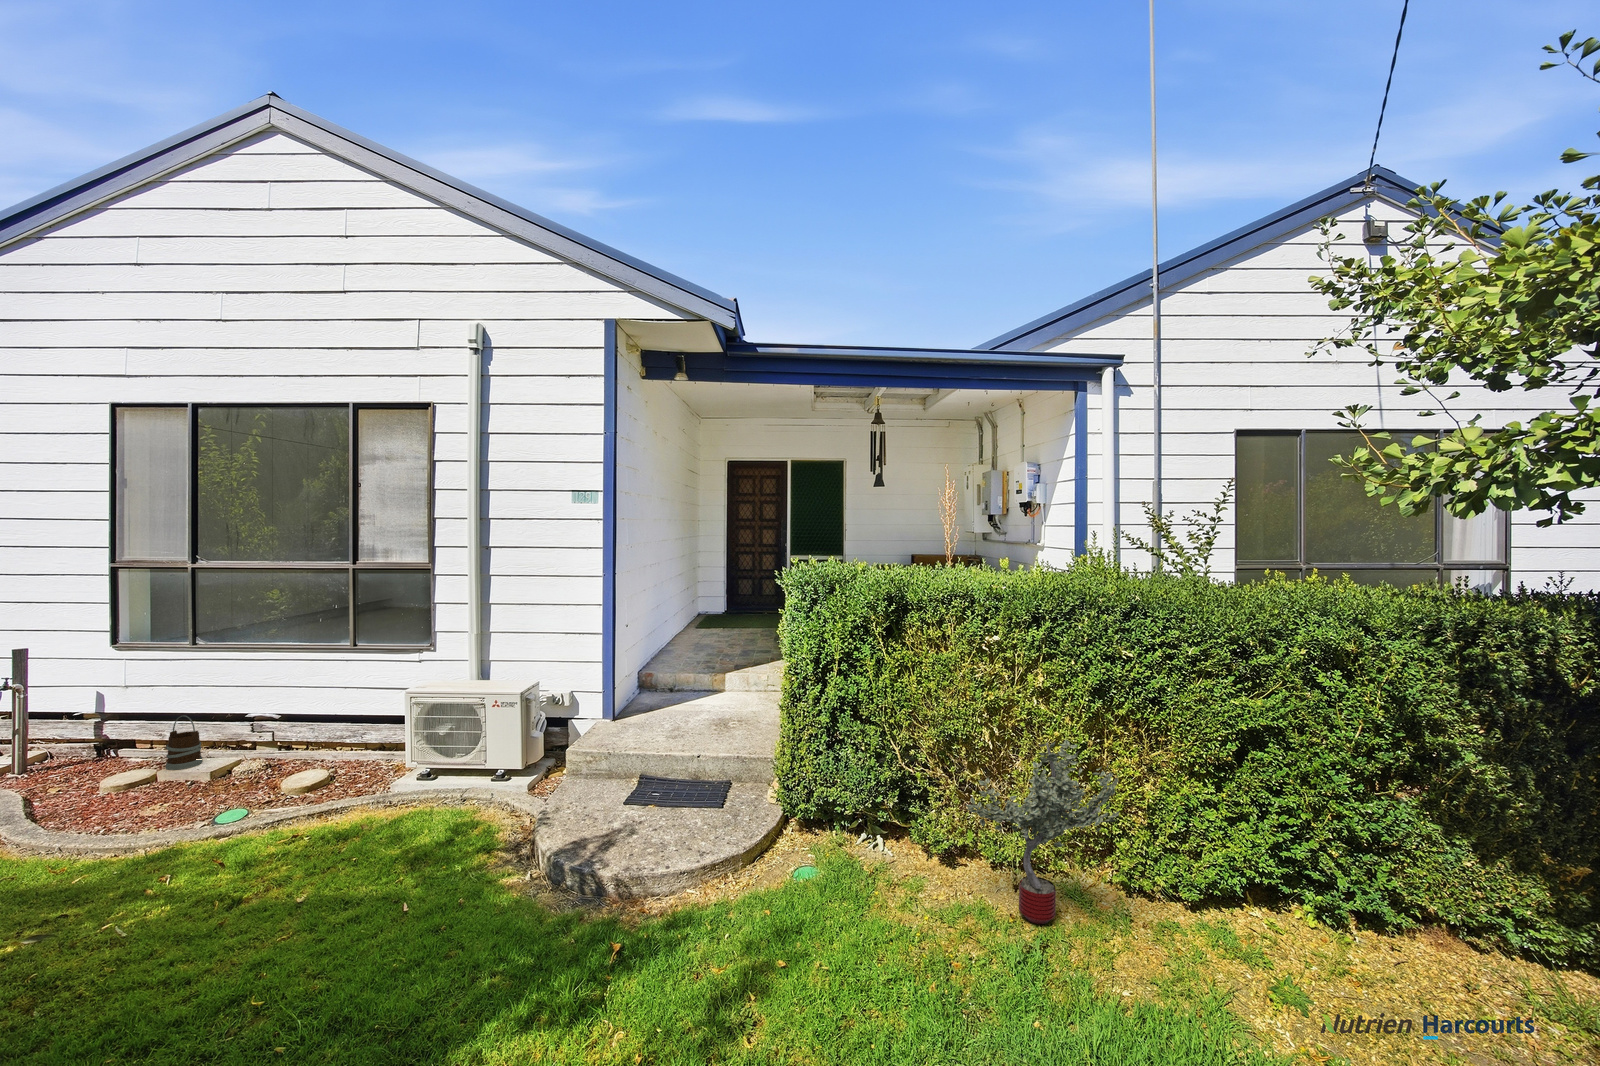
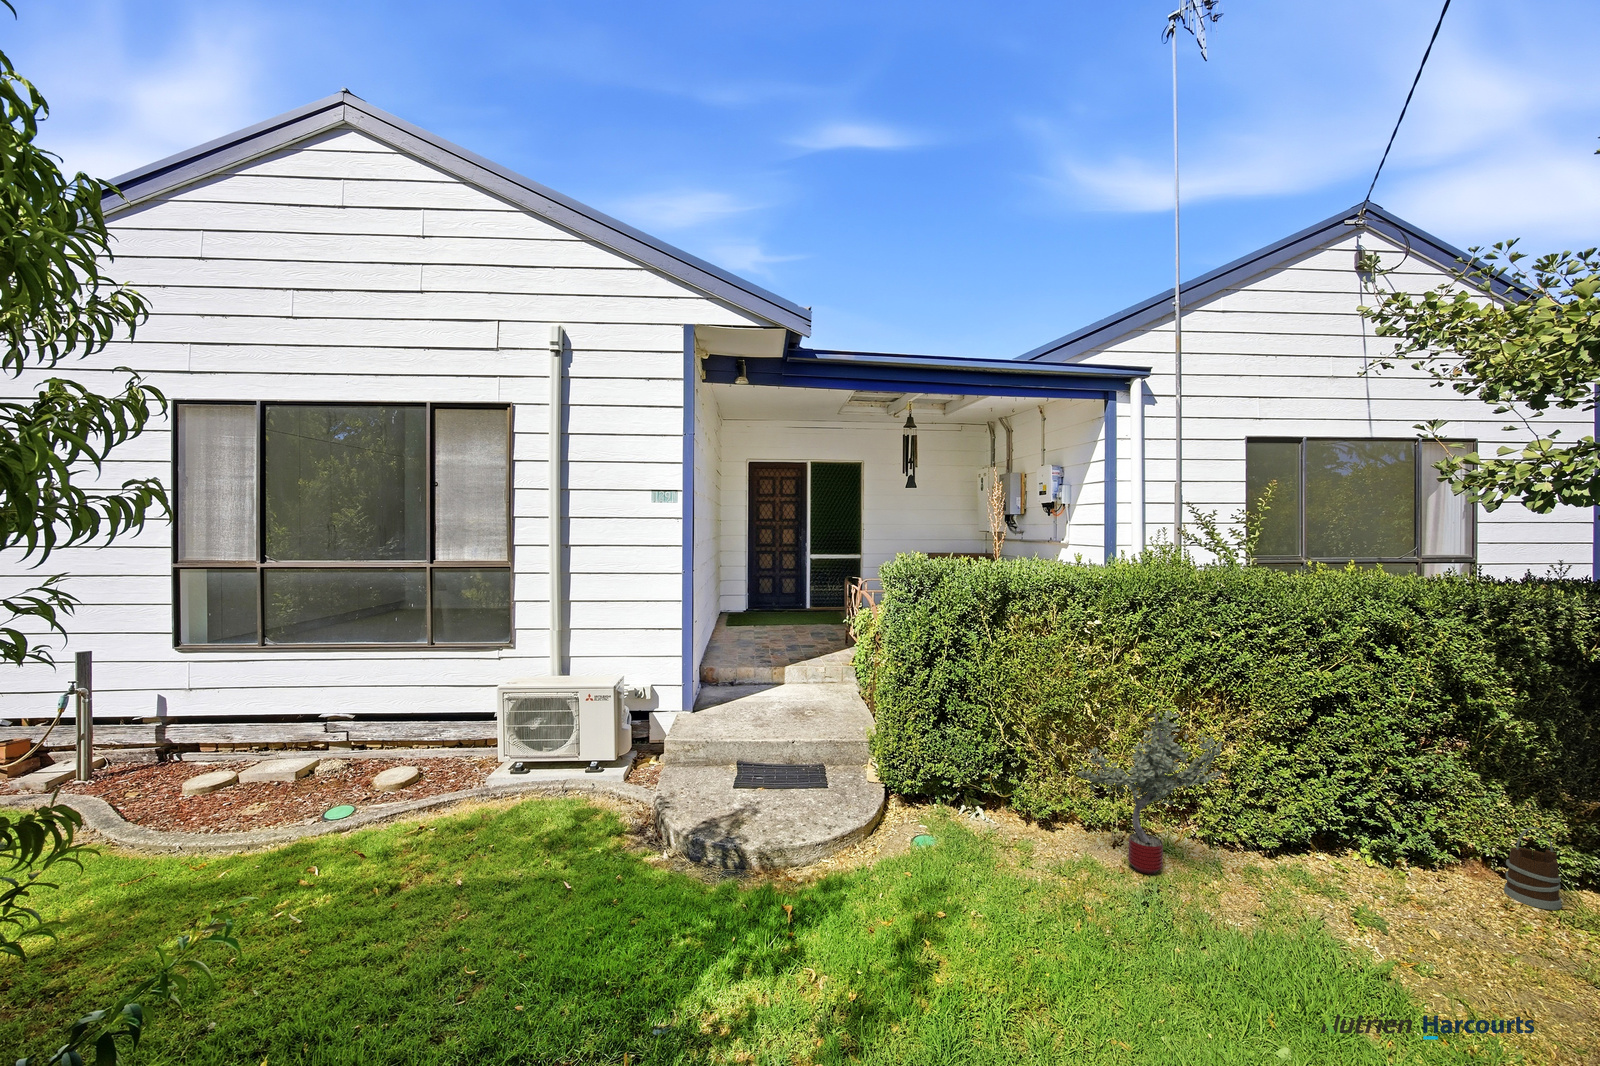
wooden bucket: present [166,716,203,770] -> present [1504,827,1562,910]

